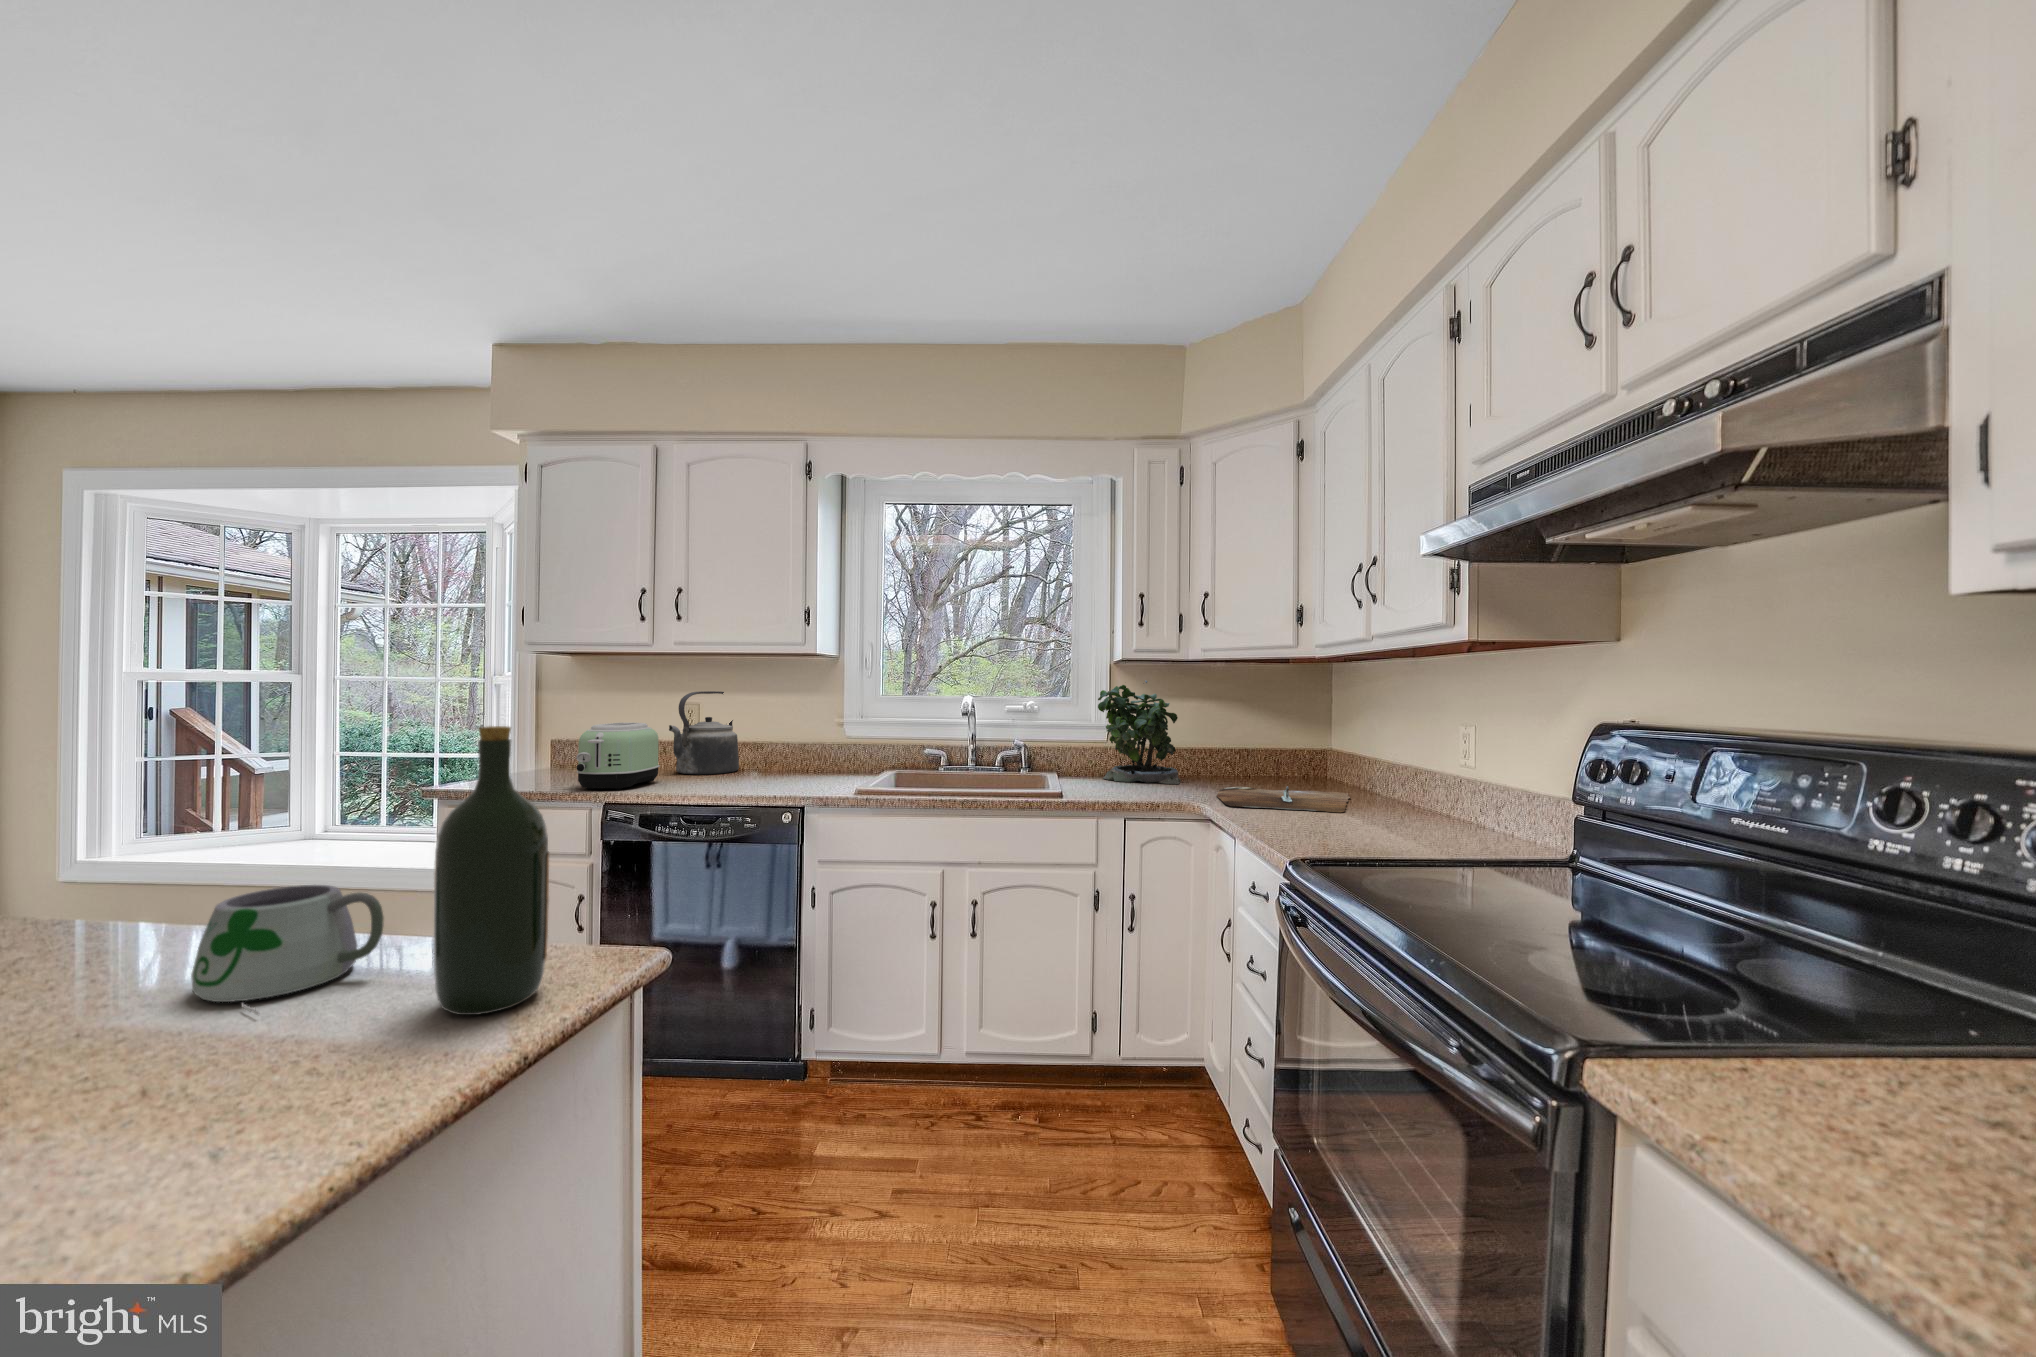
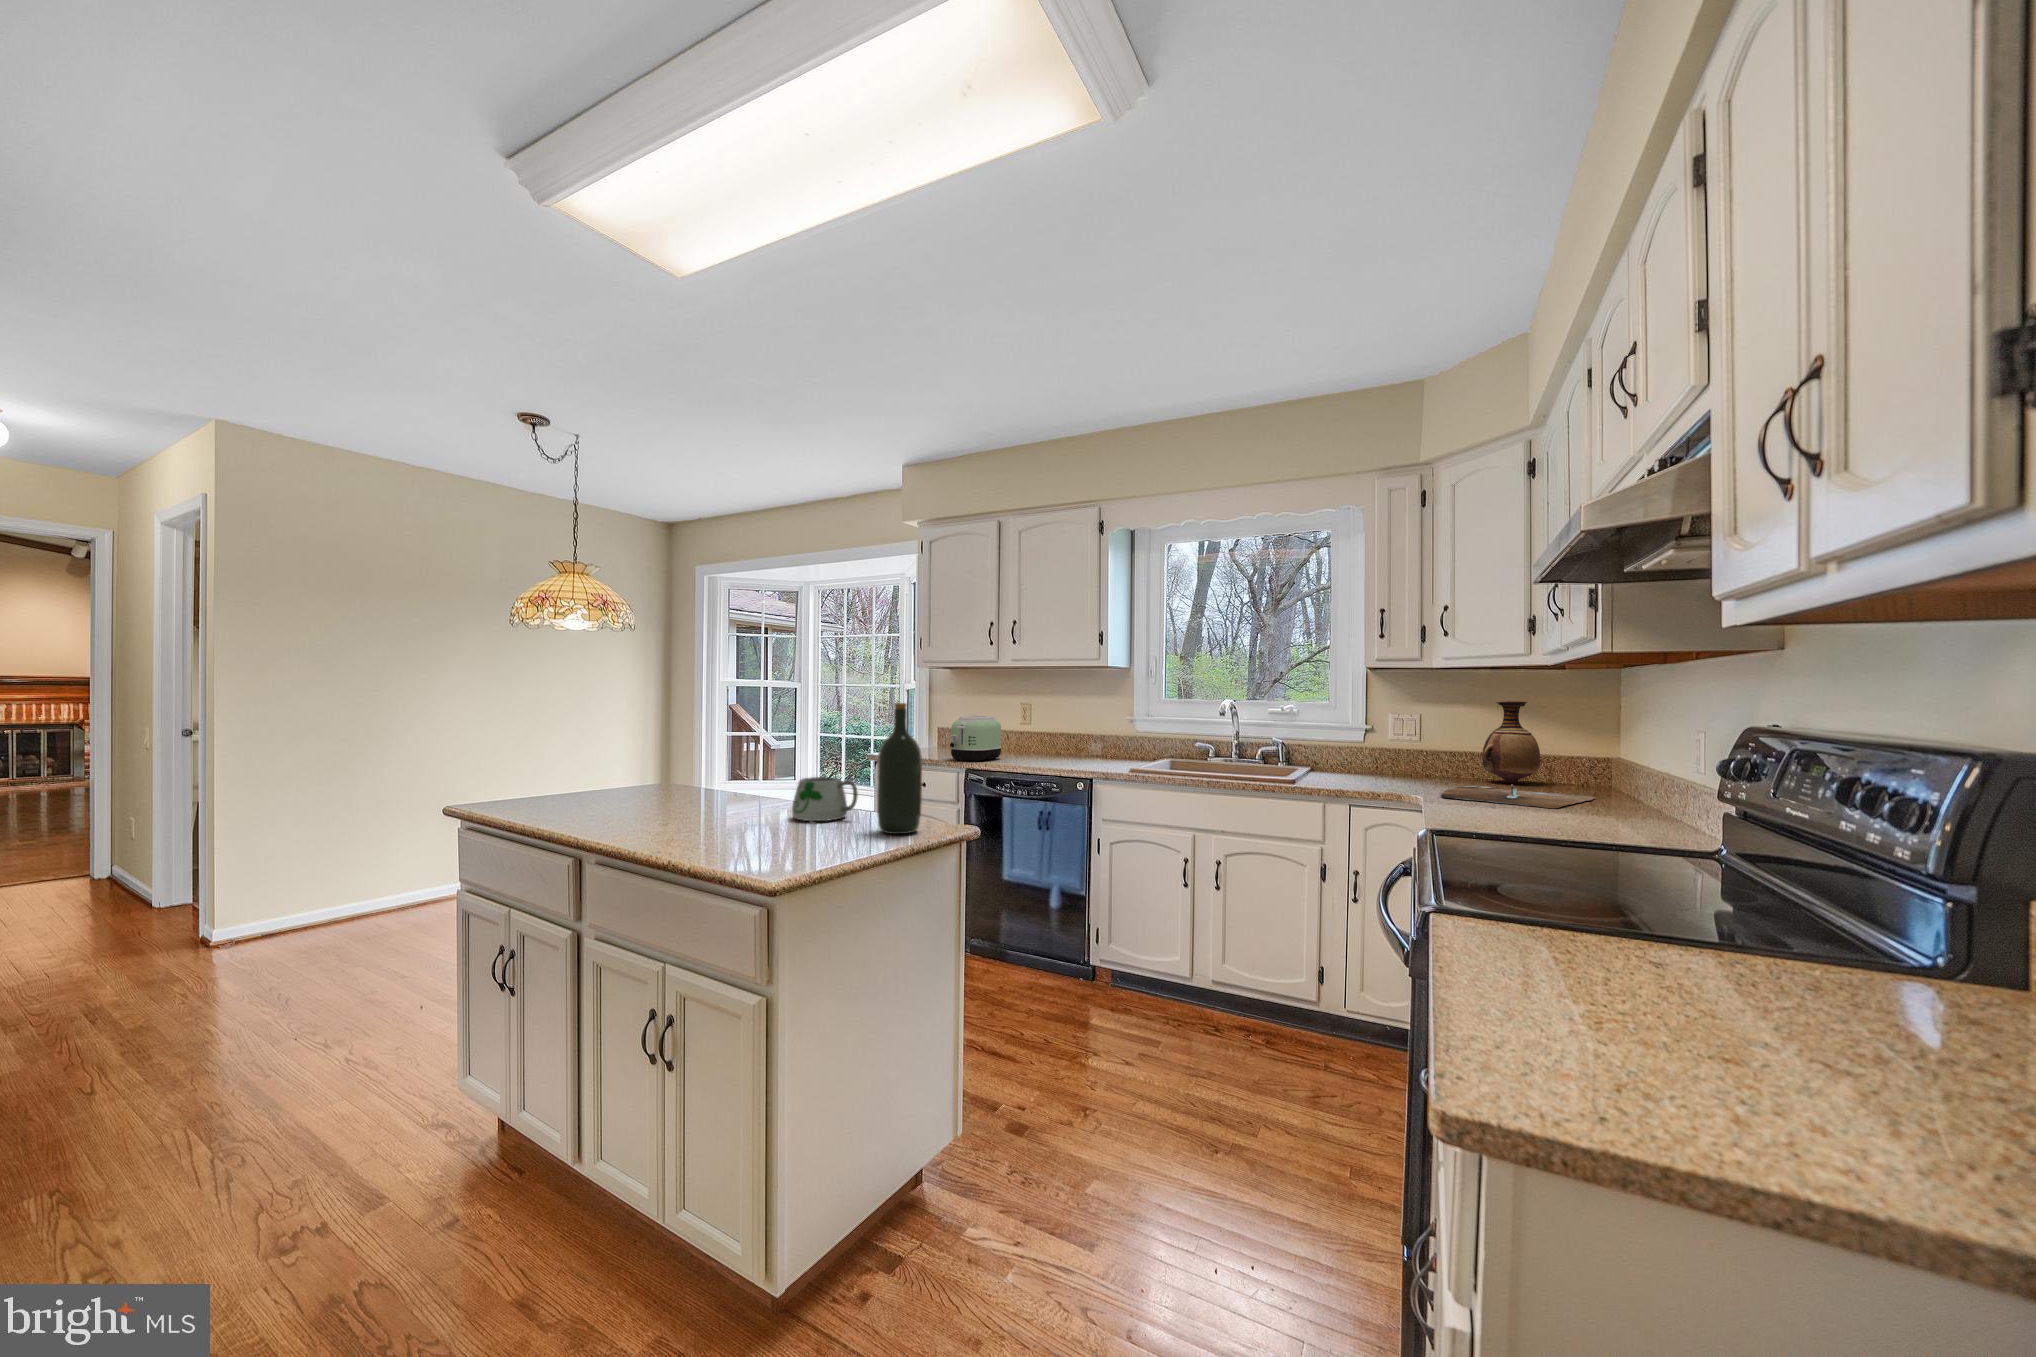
potted plant: present [1098,681,1180,784] -> none [1350,687,1432,782]
kettle: present [669,691,739,775] -> none [1009,695,1058,756]
vase: none [1226,695,1278,779] -> present [1482,701,1540,783]

